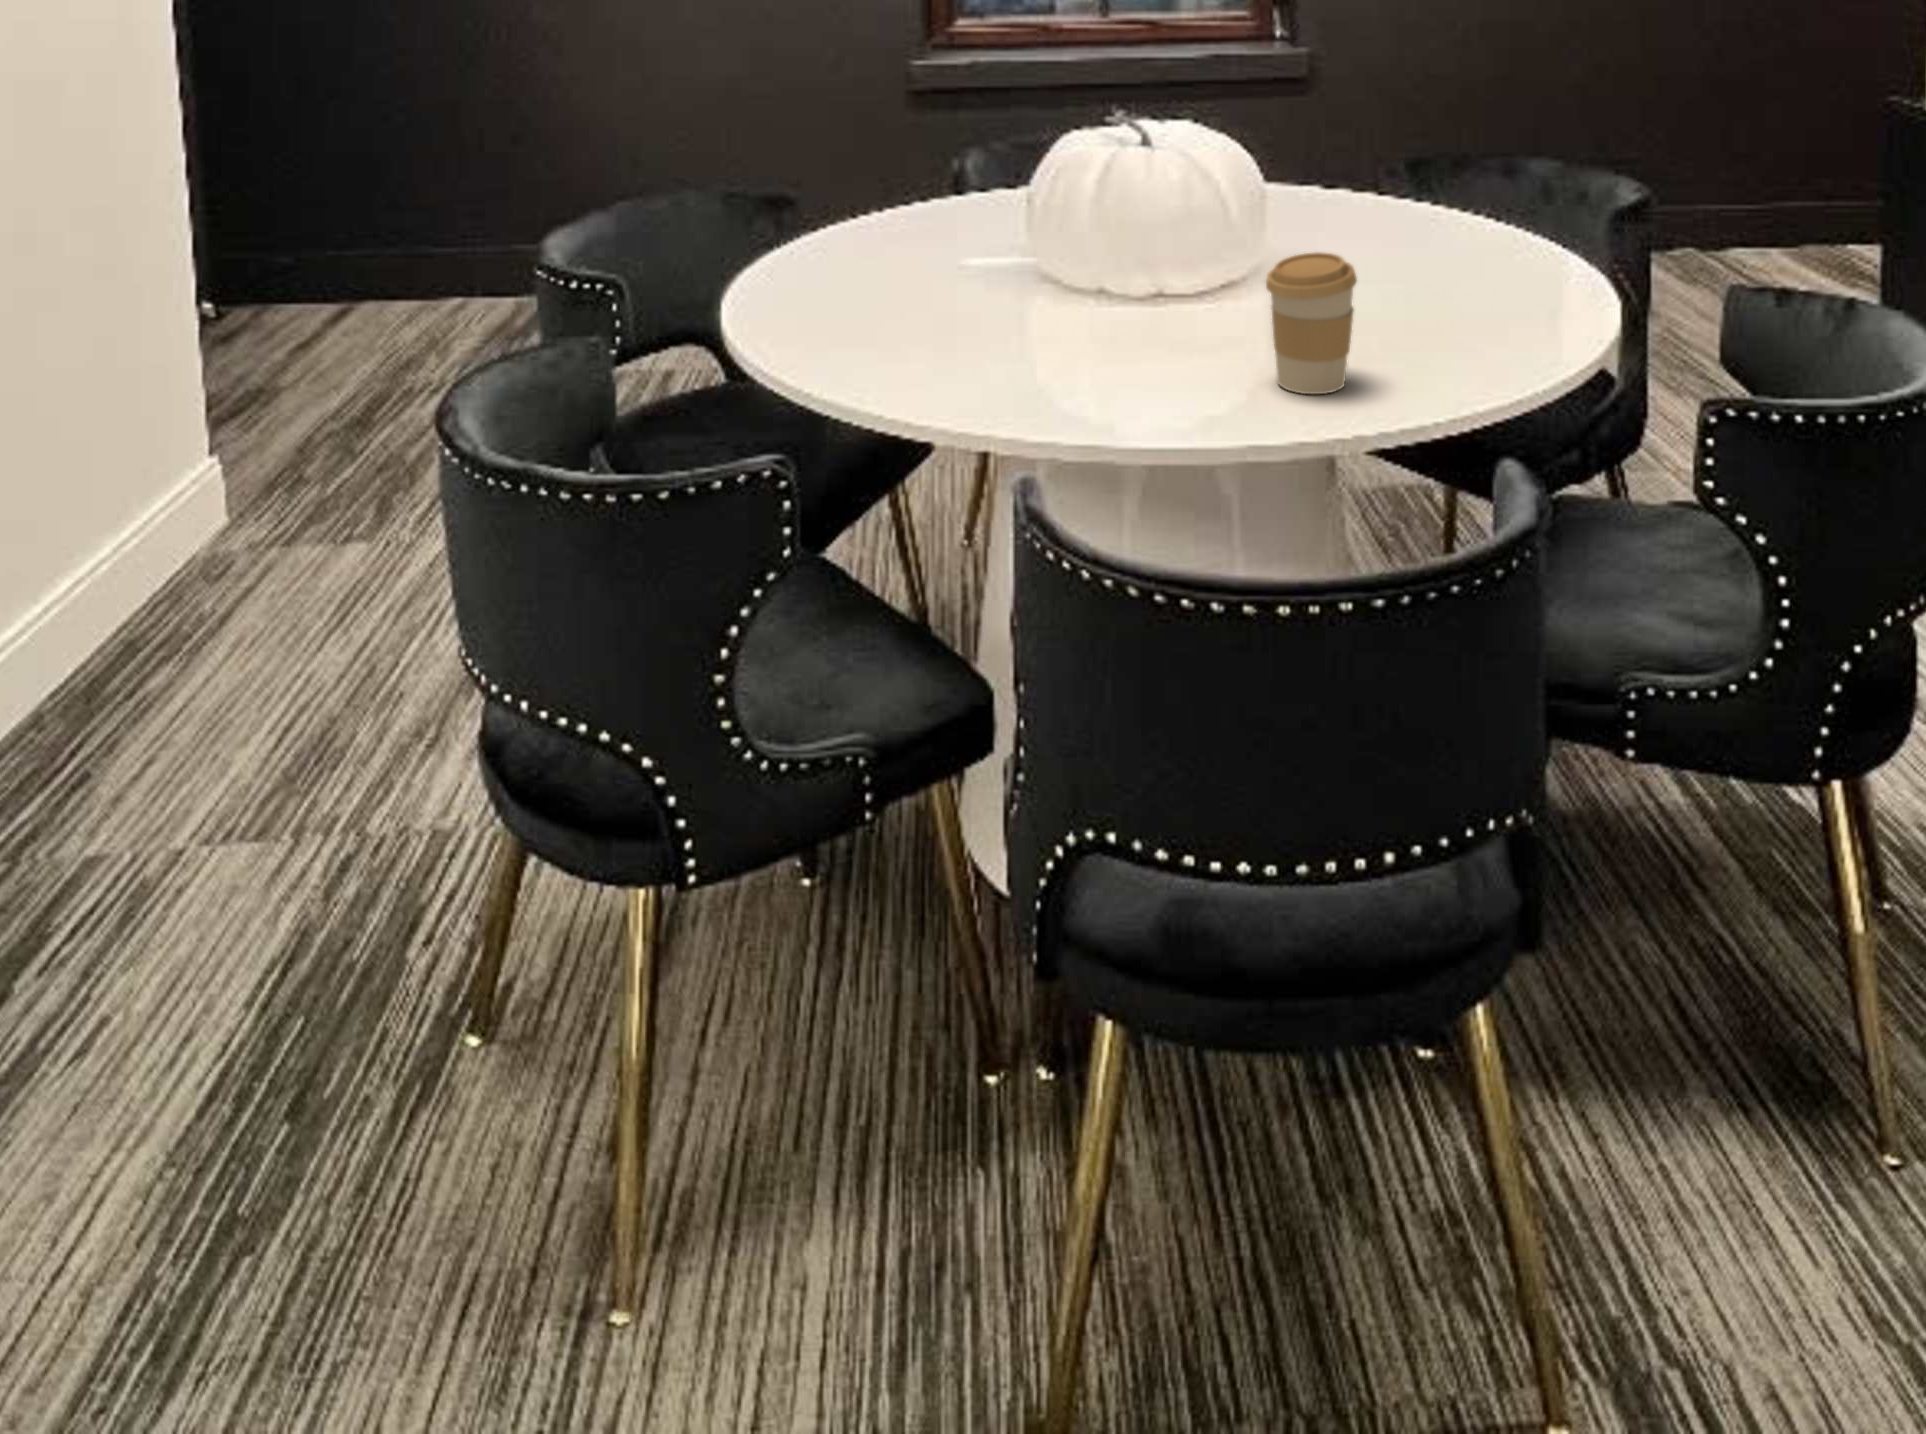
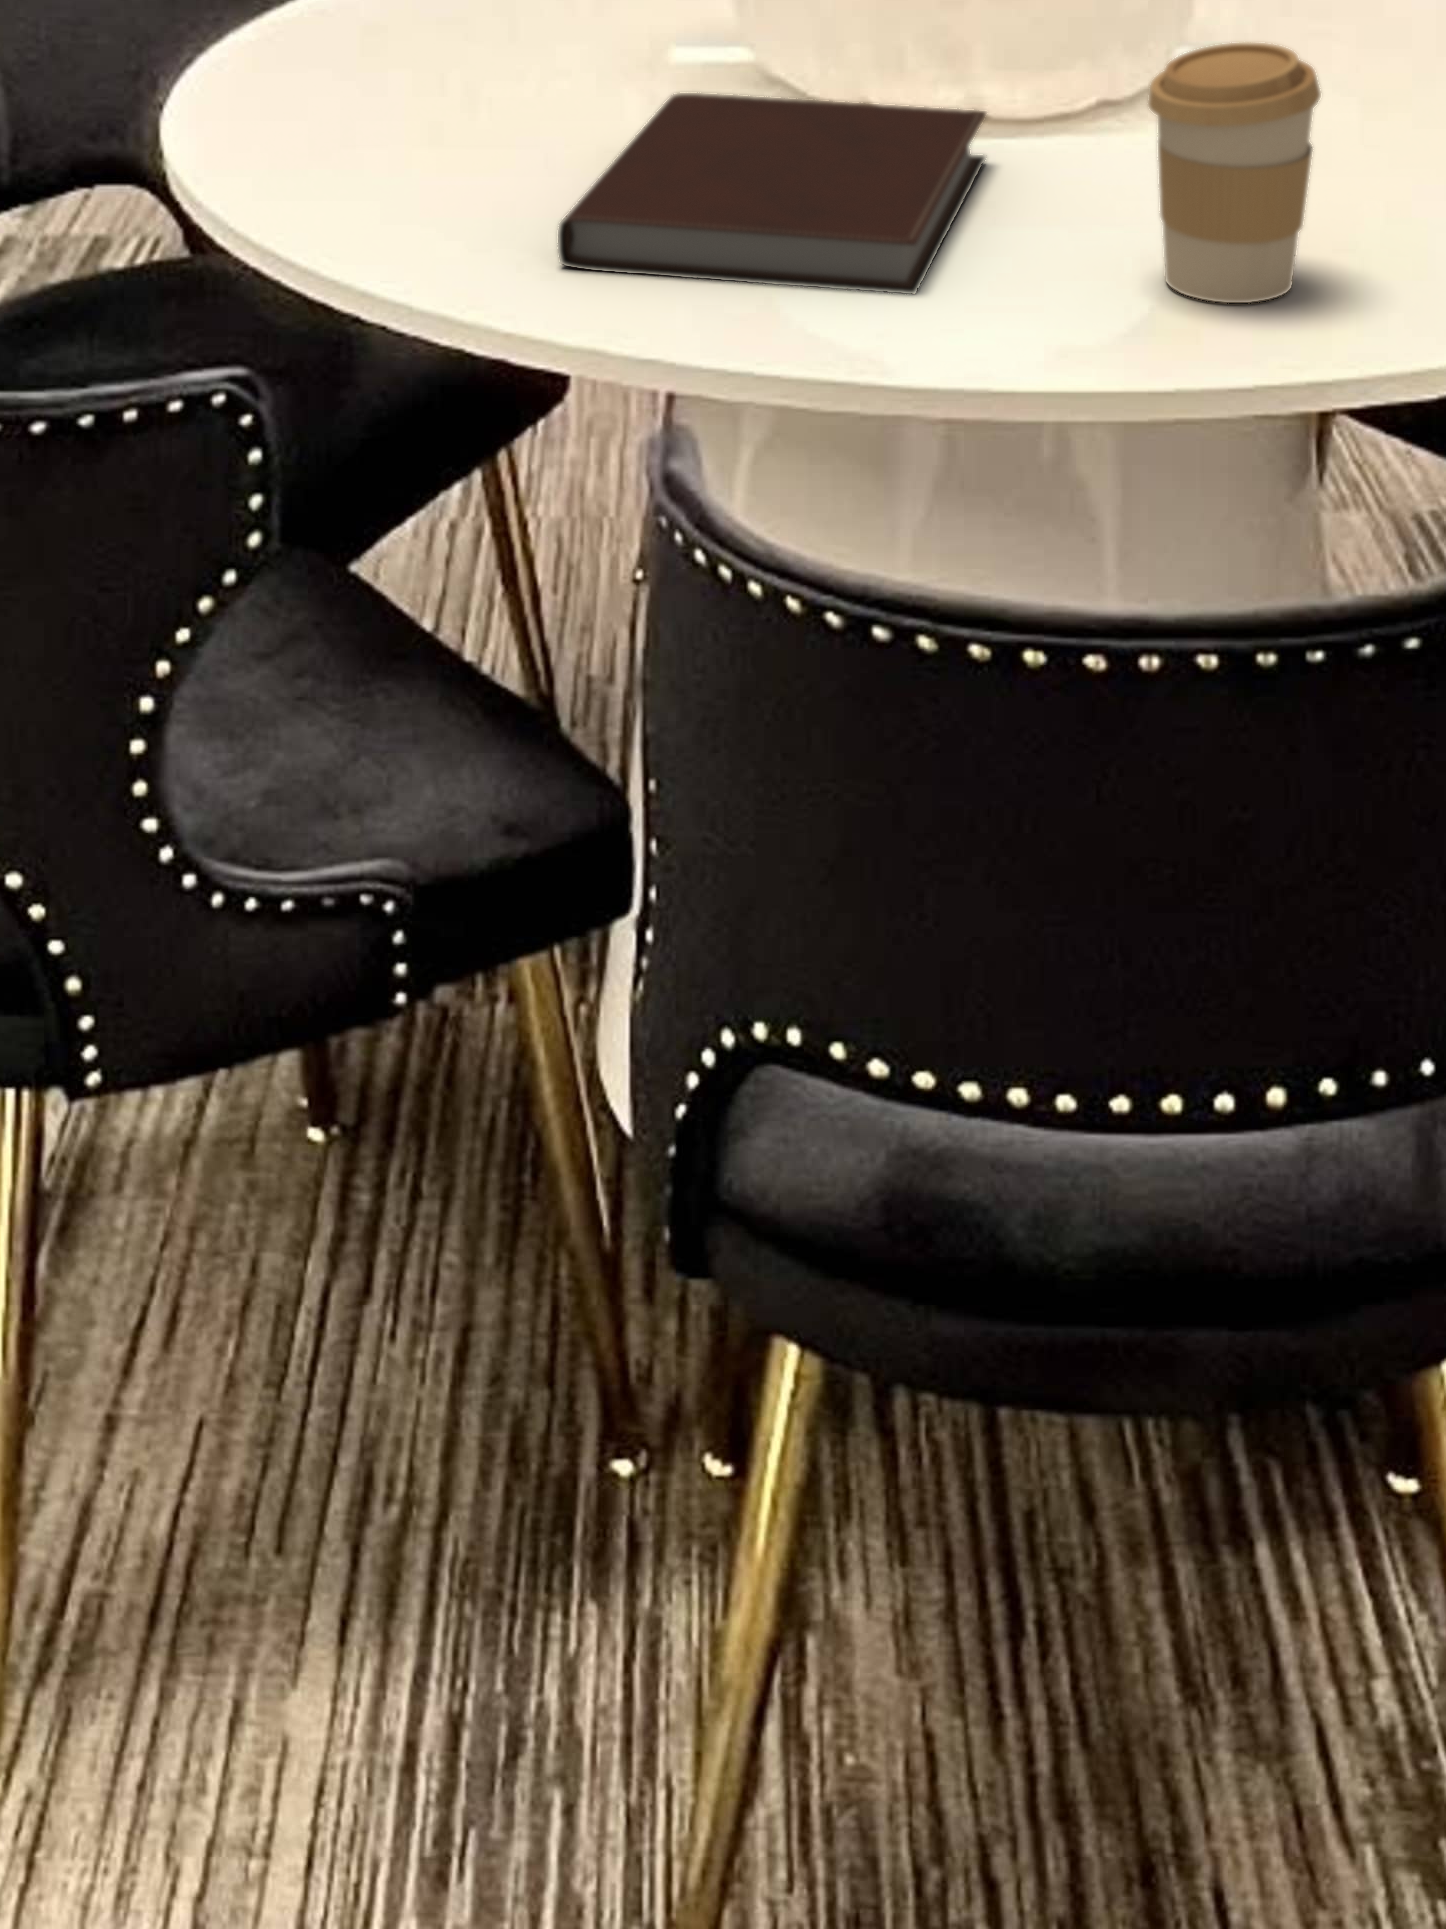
notebook: none [949,289,1170,397] -> present [558,93,986,294]

